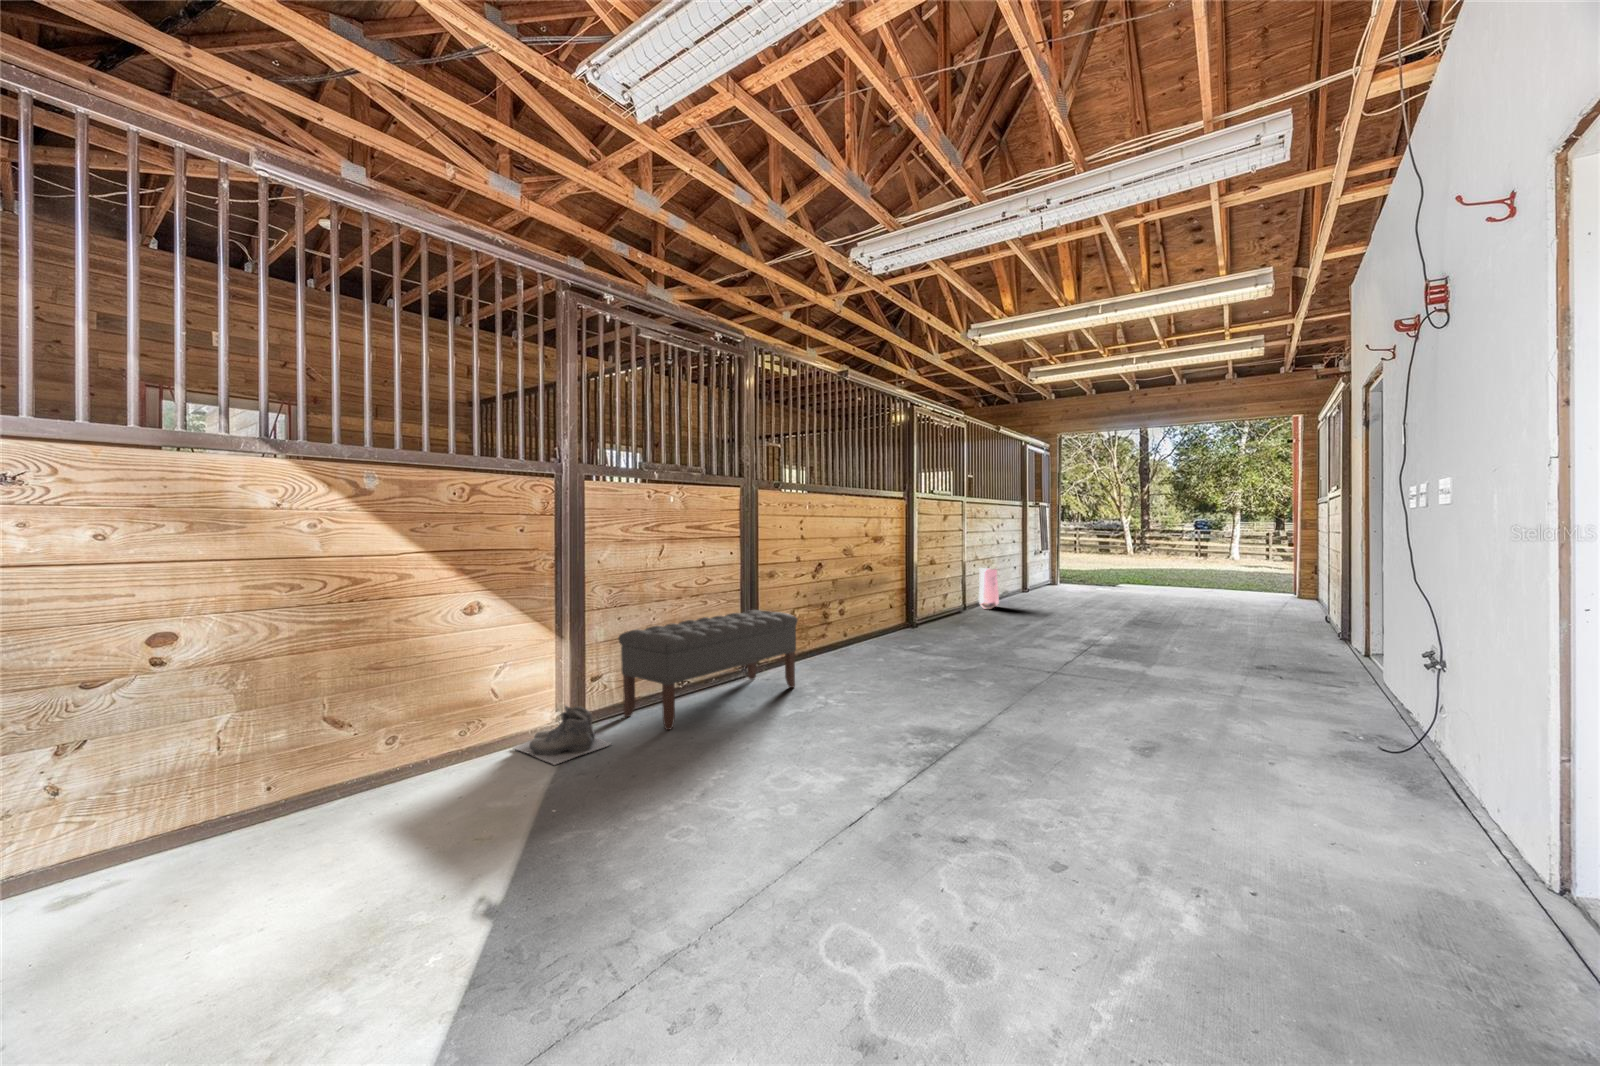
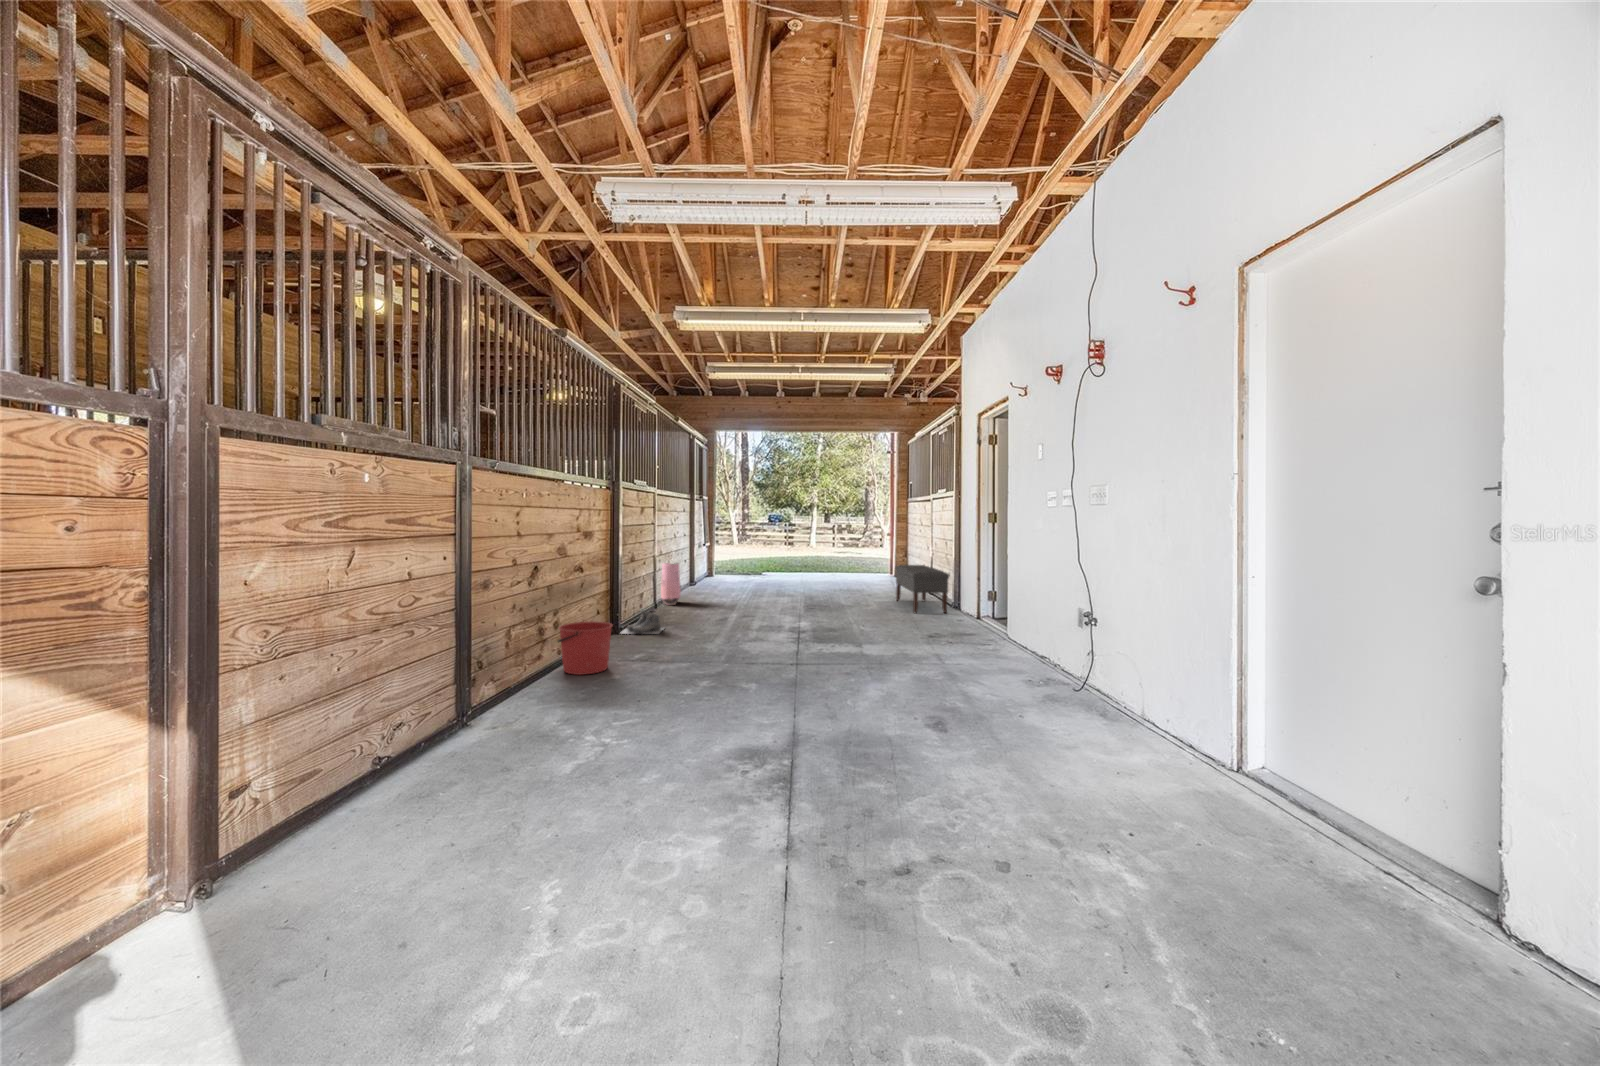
bench: present [619,610,798,730] -> present [895,565,949,613]
bucket: none [838,612,882,655] -> present [558,621,612,675]
boots: present [514,706,611,765] -> present [621,611,664,634]

